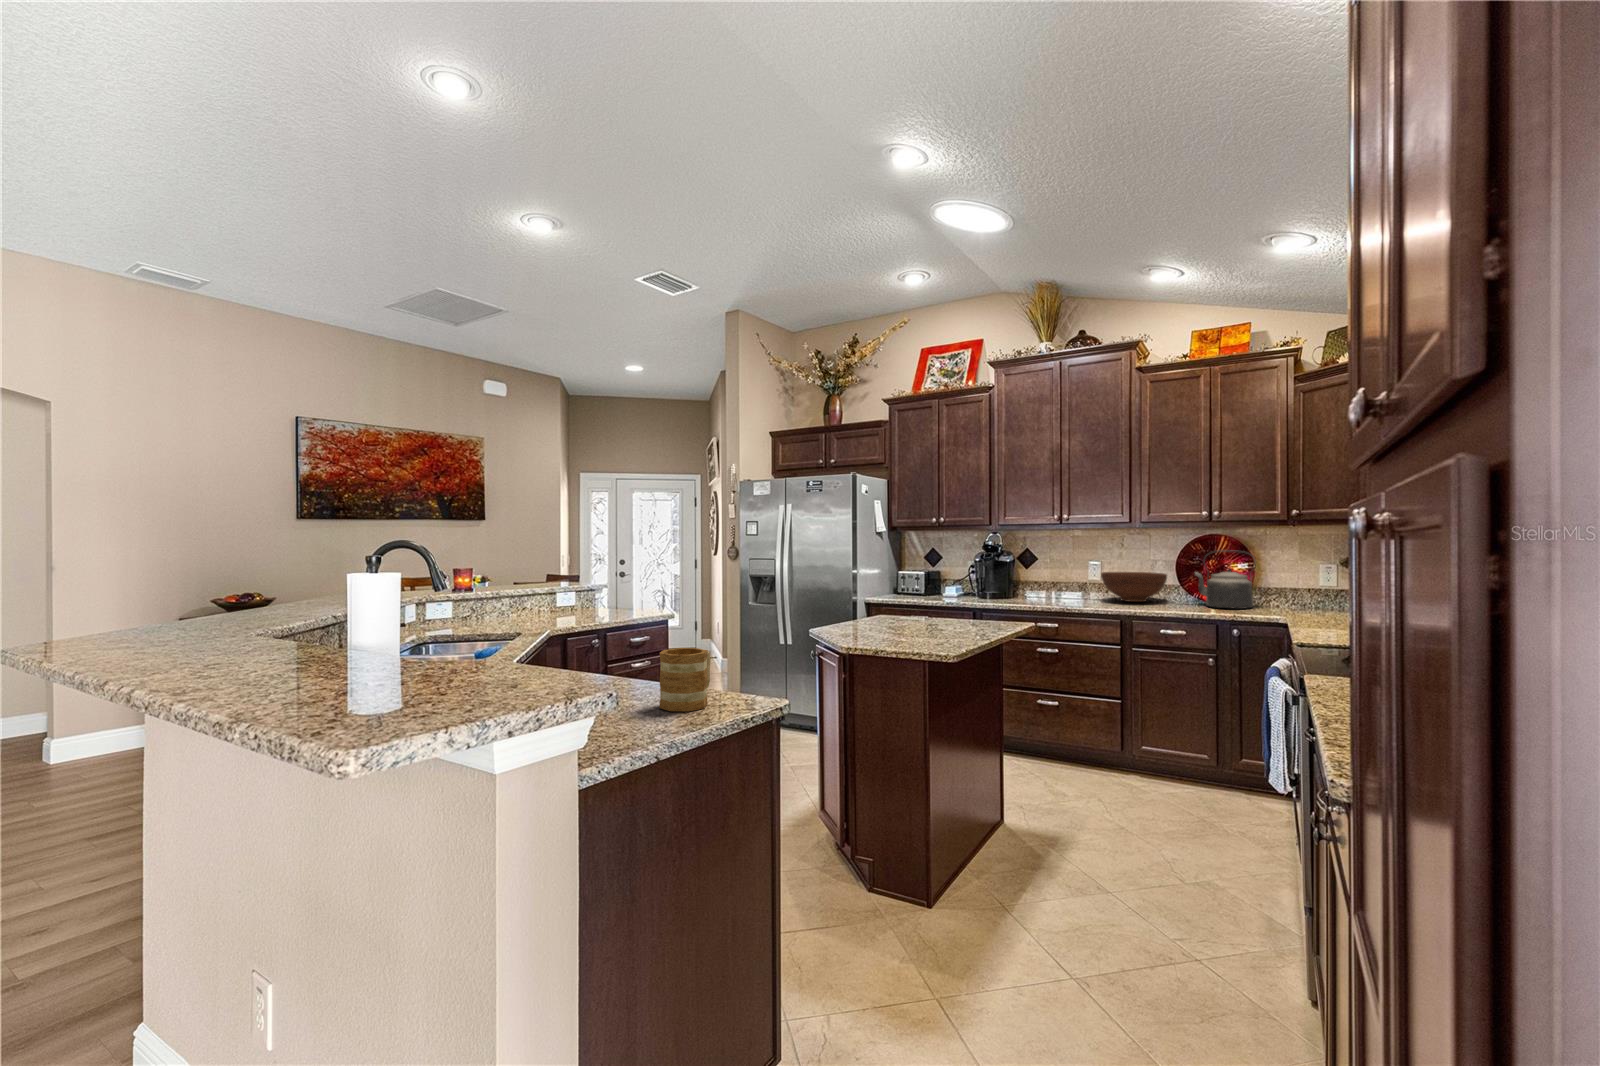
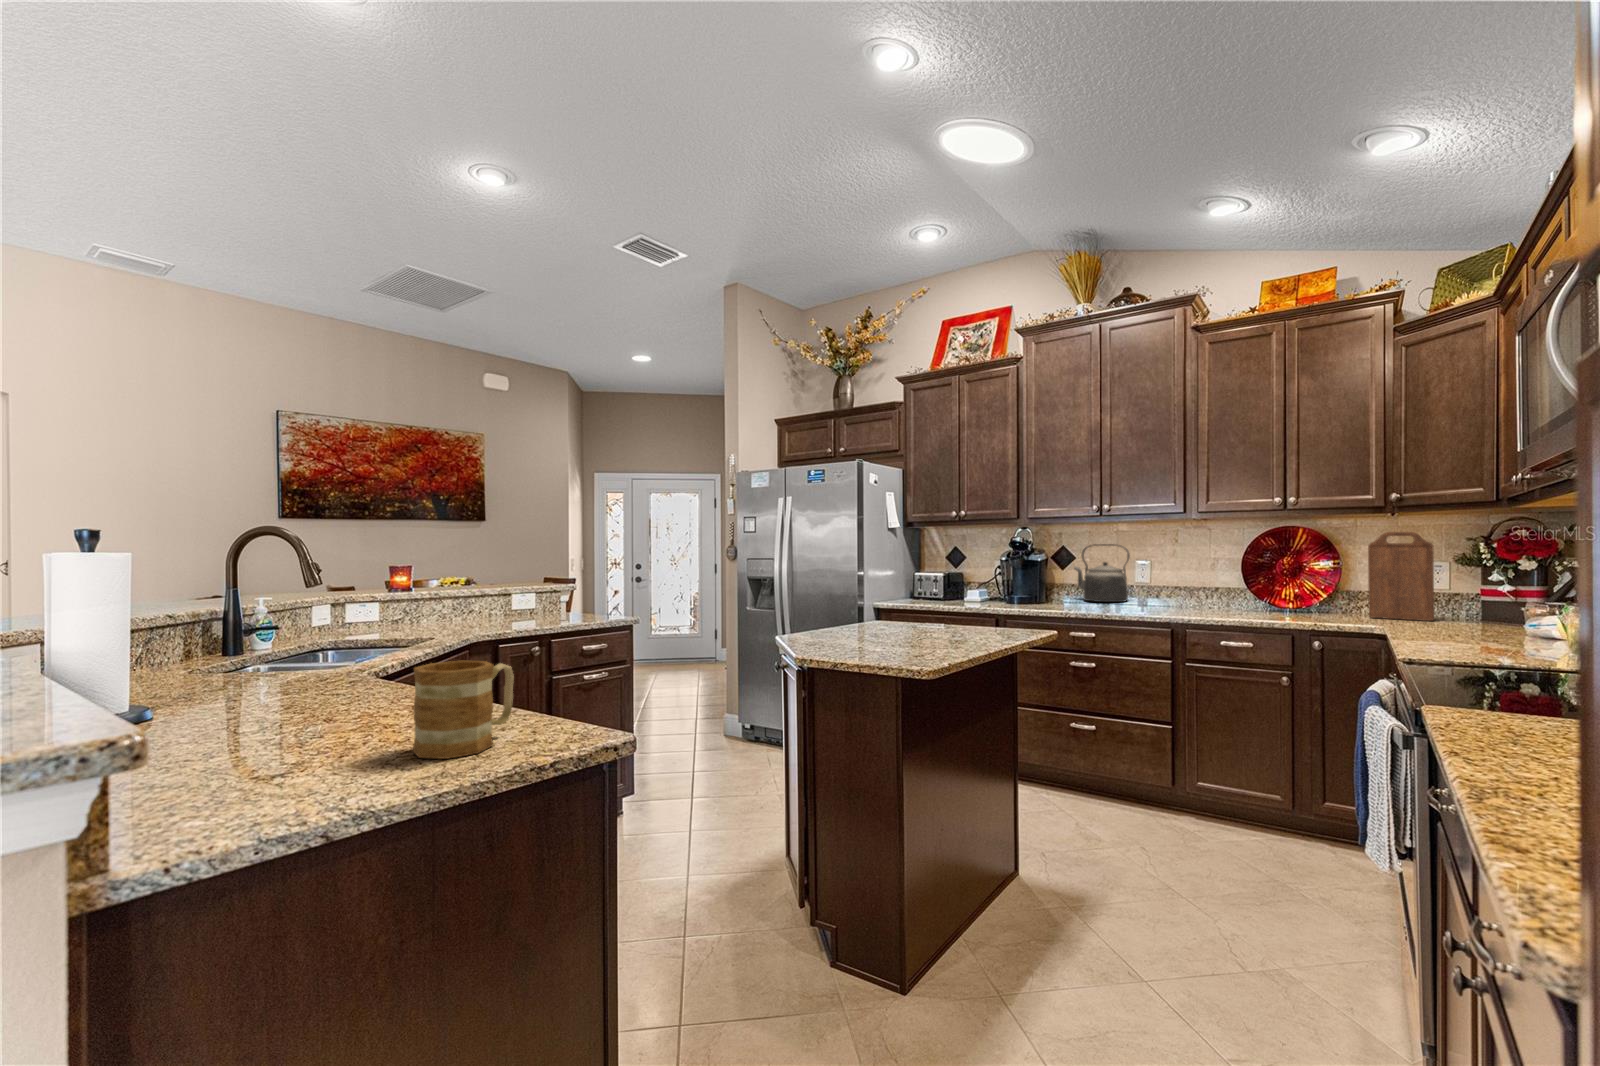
cutting board: none [1274,542,1322,613] -> present [1368,532,1434,621]
kettle: present [1195,550,1255,609] -> present [1074,544,1130,602]
fruit bowl: present [1101,572,1167,602] -> none [1149,572,1231,607]

